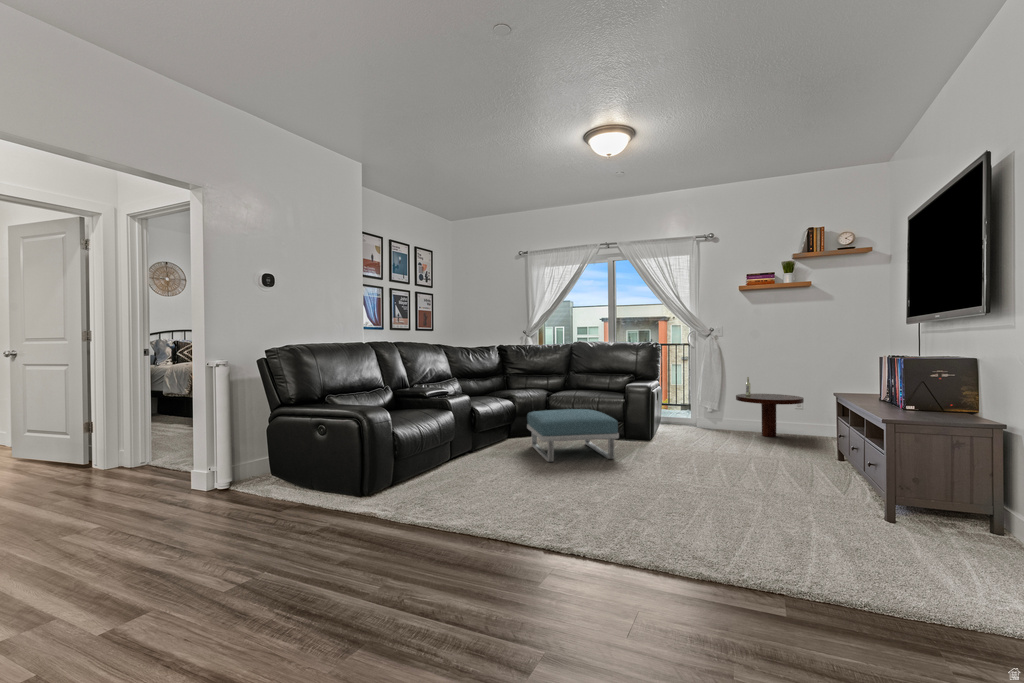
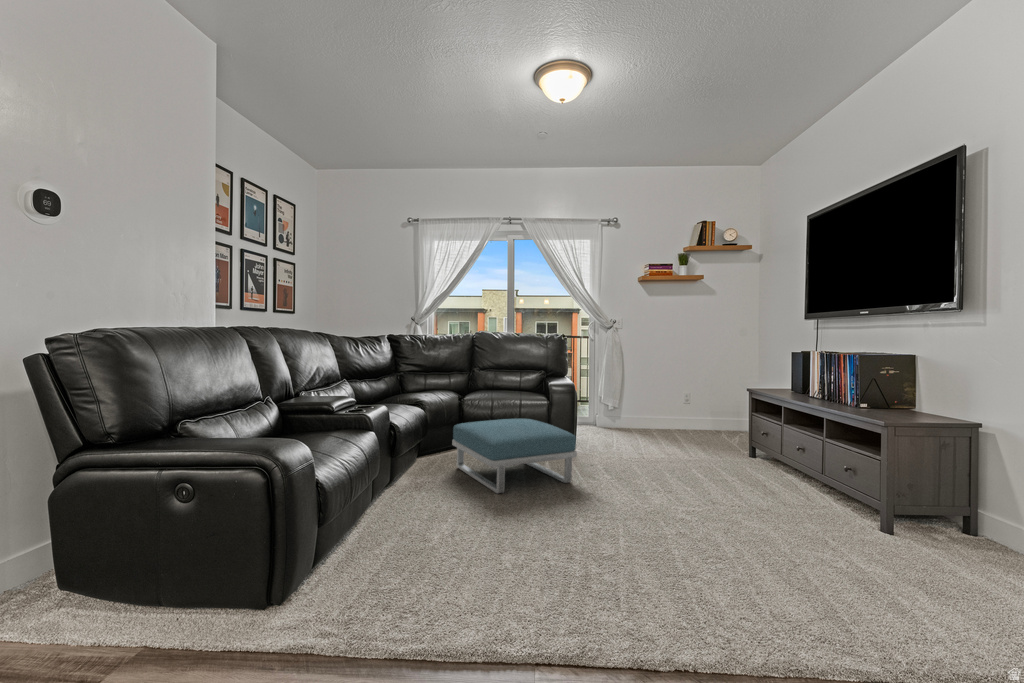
coffee table: present [736,377,804,437] -> none [661,377,728,440]

